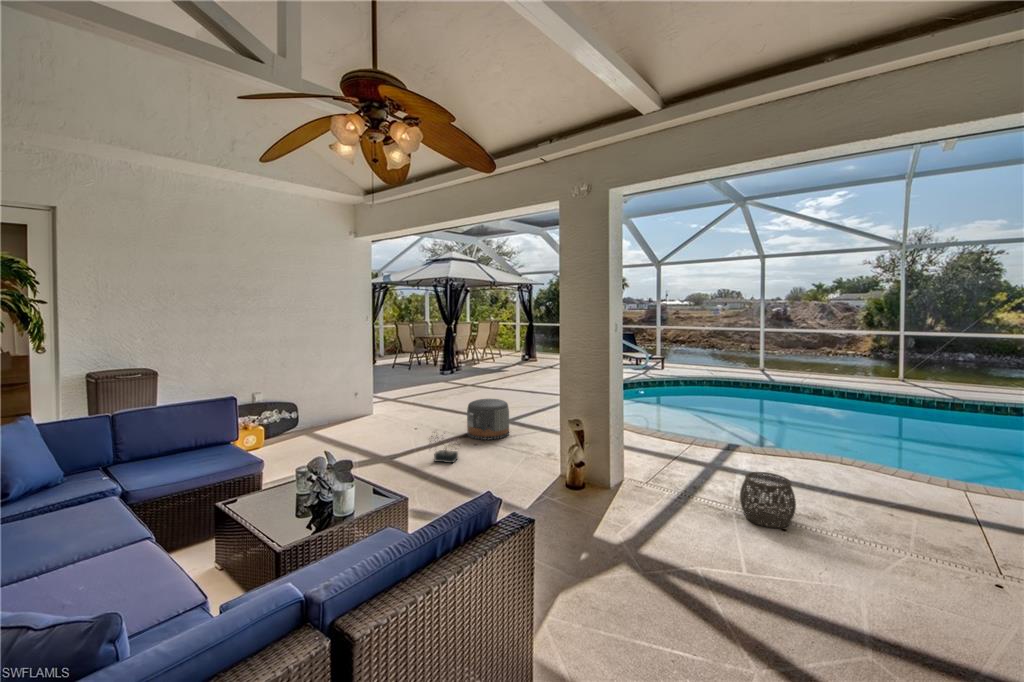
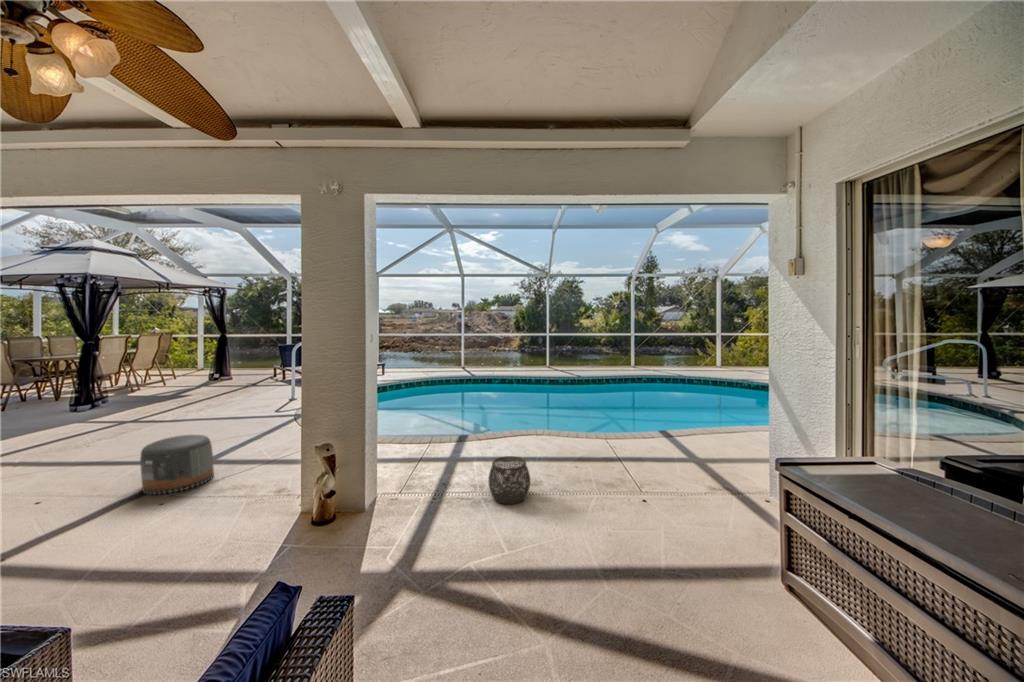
decorative plant: present [429,432,461,463] -> none [63,501,139,550]

